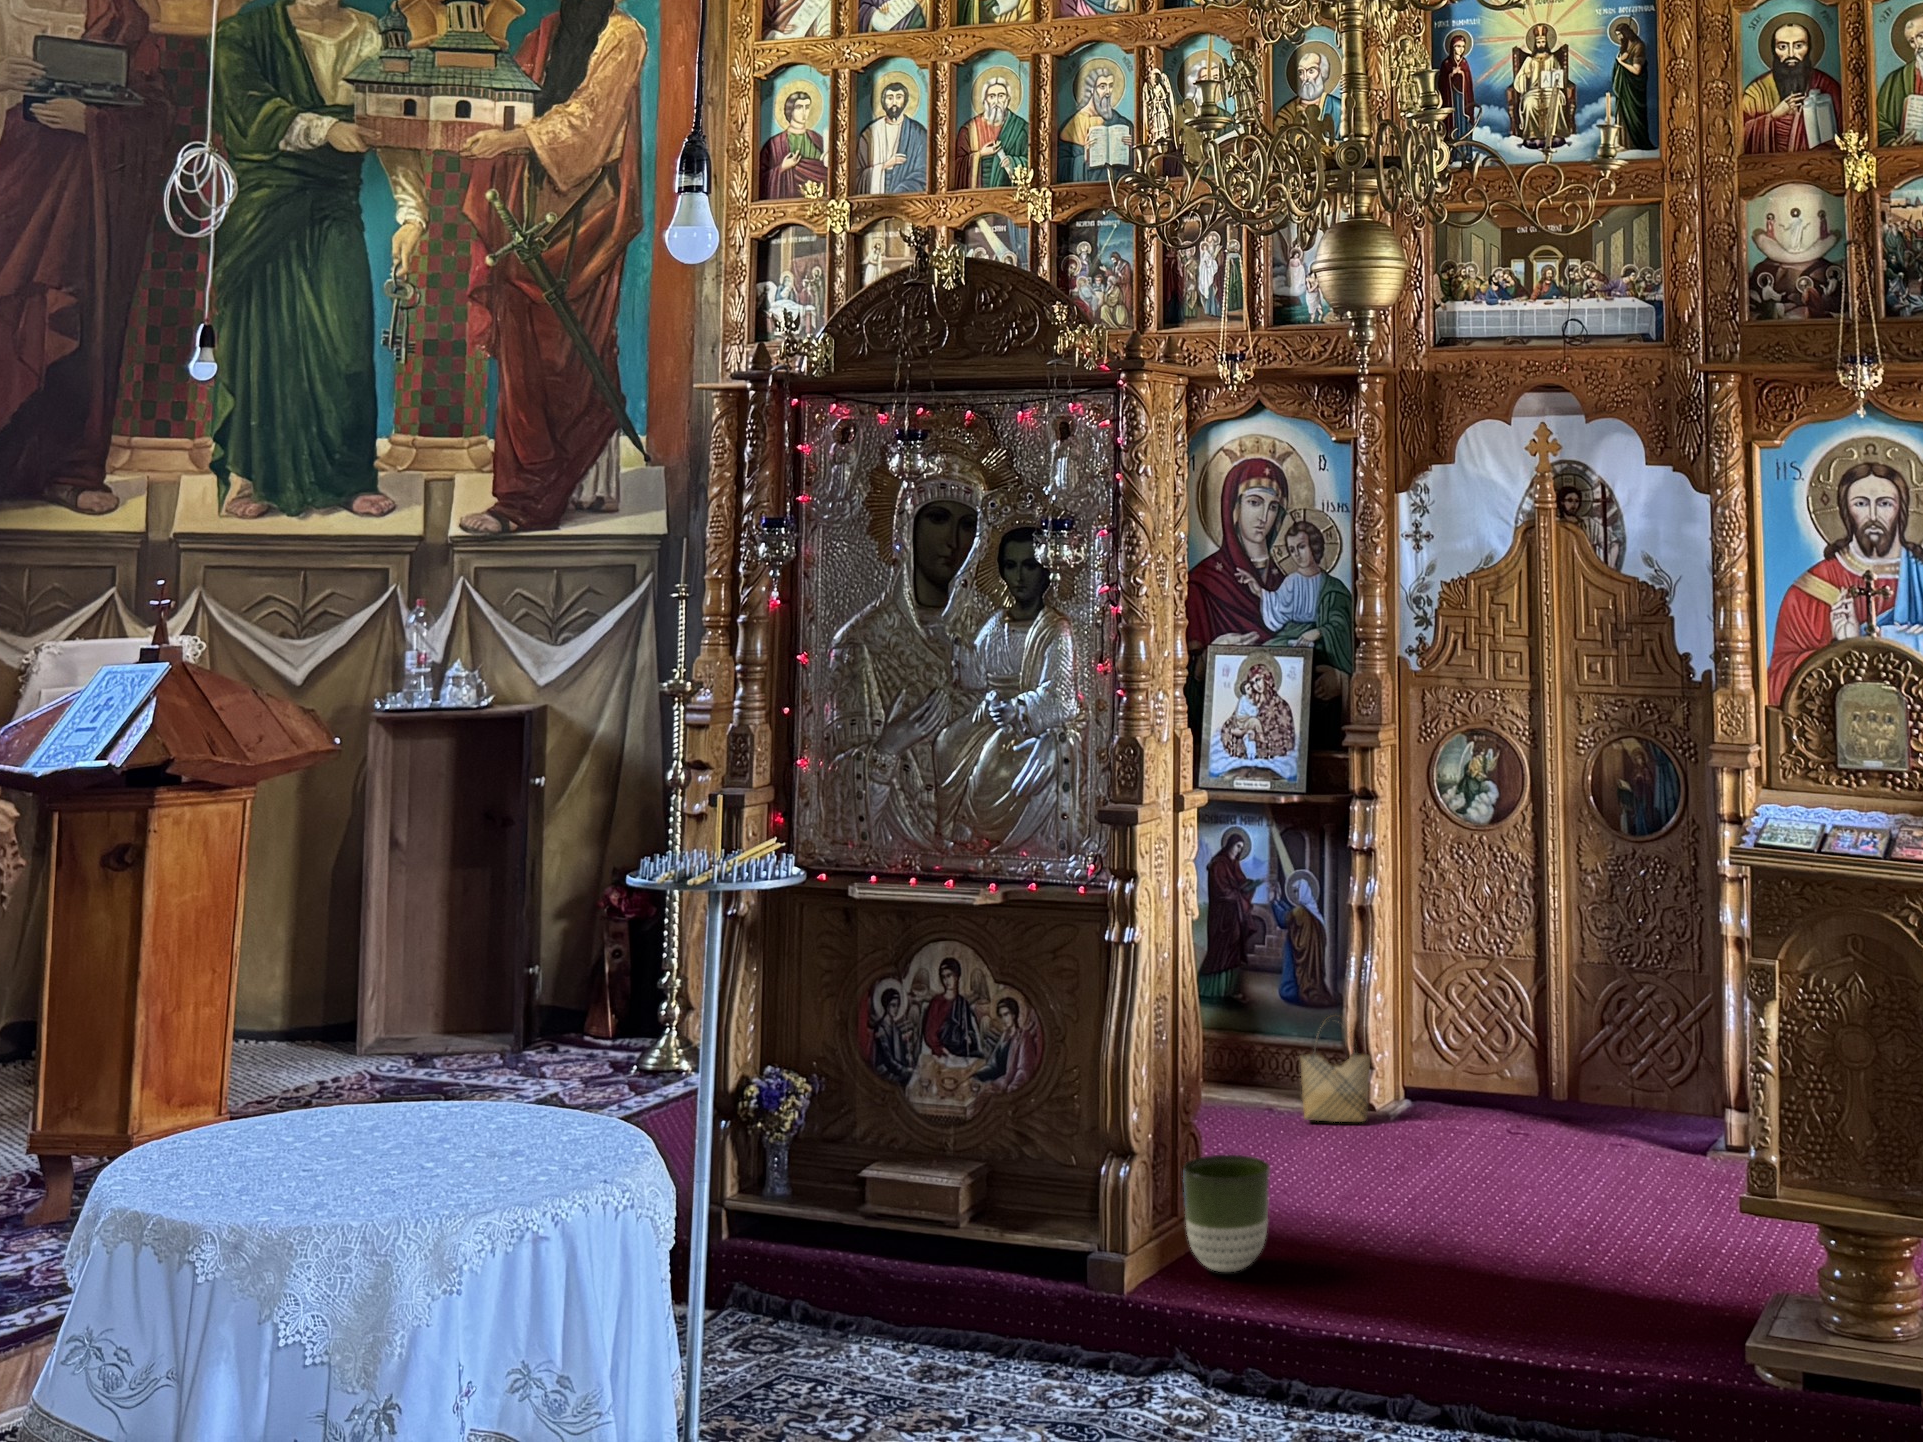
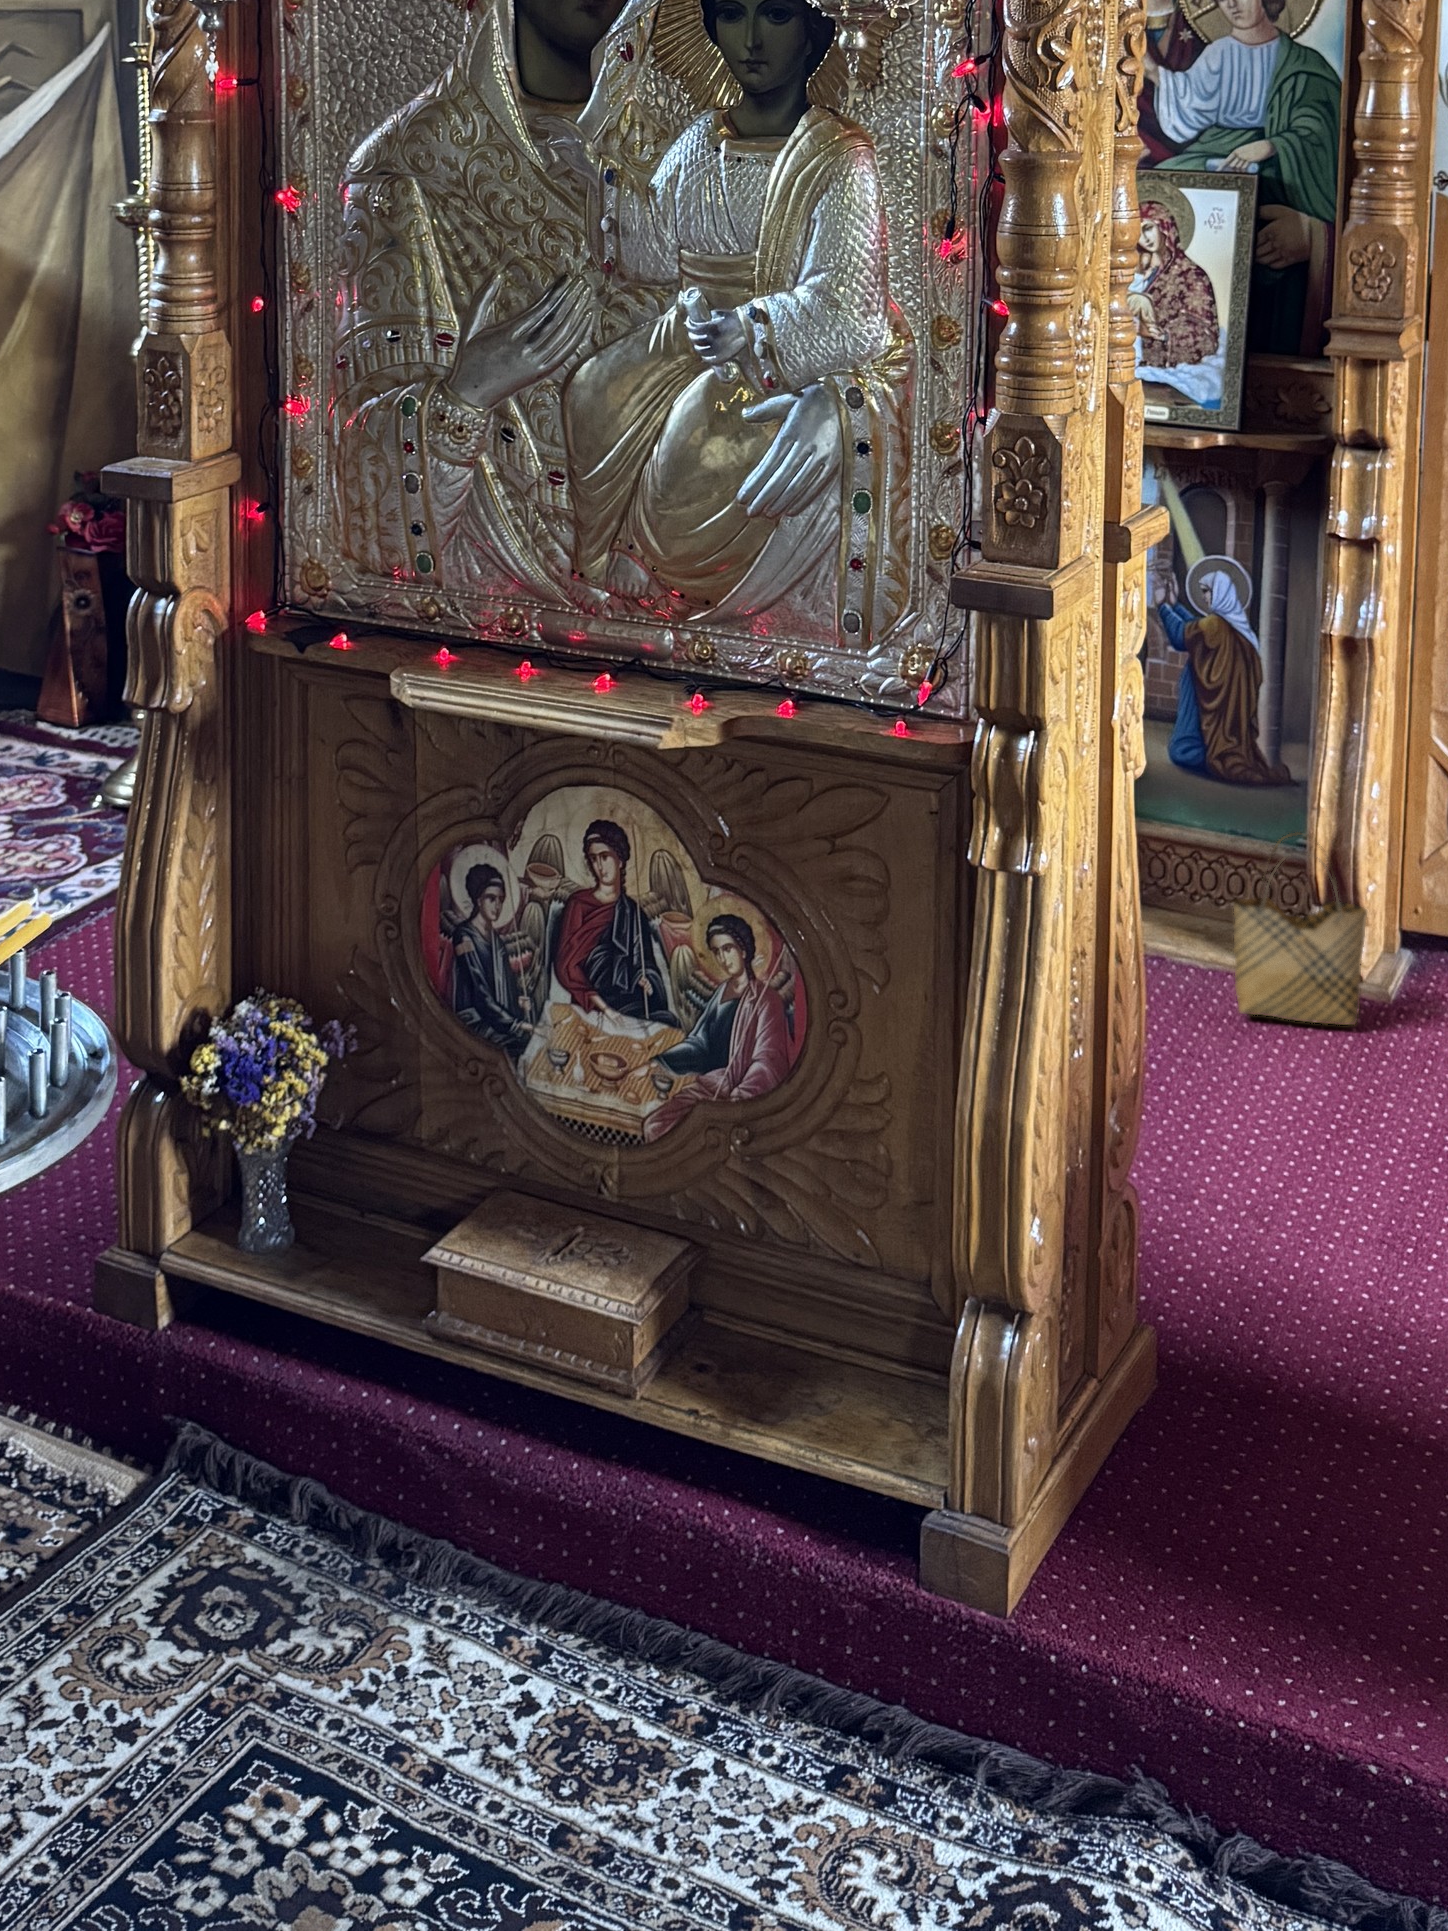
planter: present [1183,1155,1270,1272] -> none [1115,1259,1309,1522]

